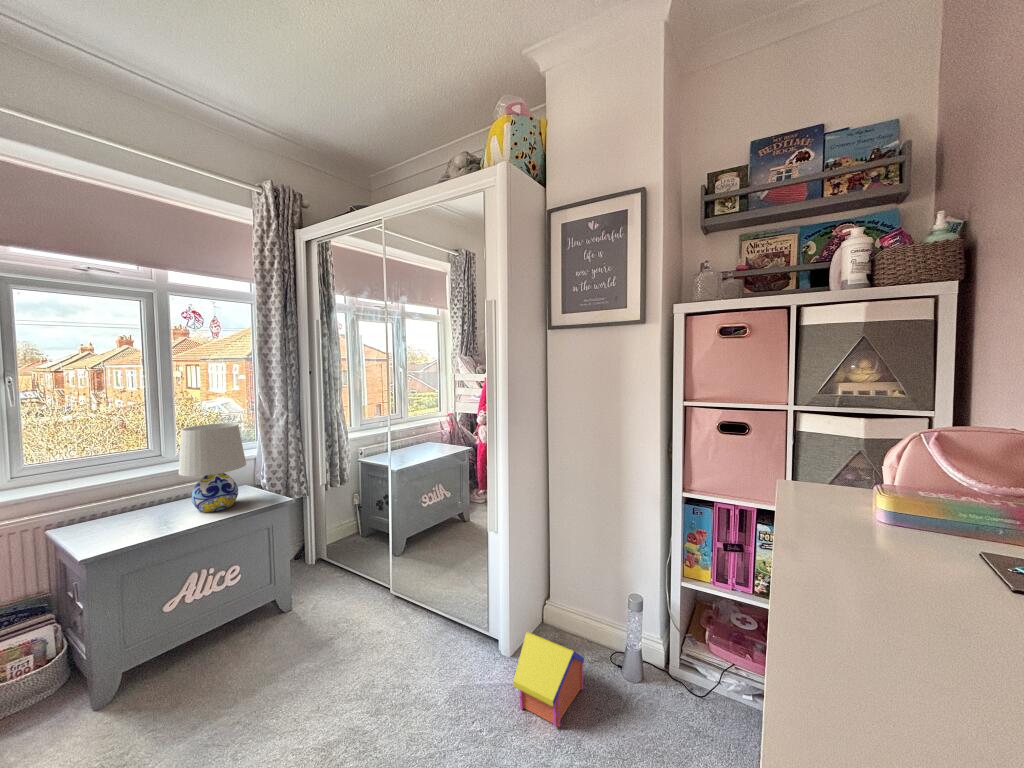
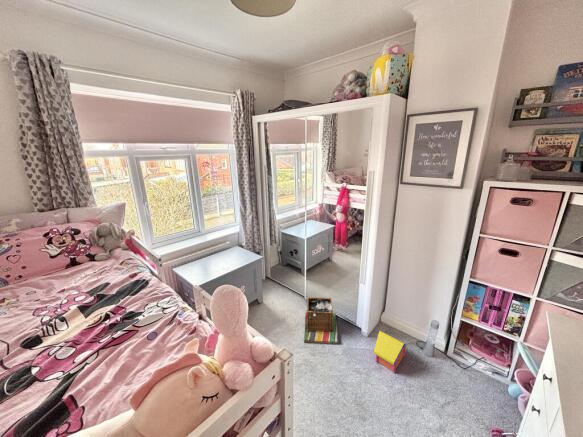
table lamp: present [178,423,246,512] -> none [216,221,242,262]
laundry basket: none [362,578,449,688] -> present [304,297,339,344]

